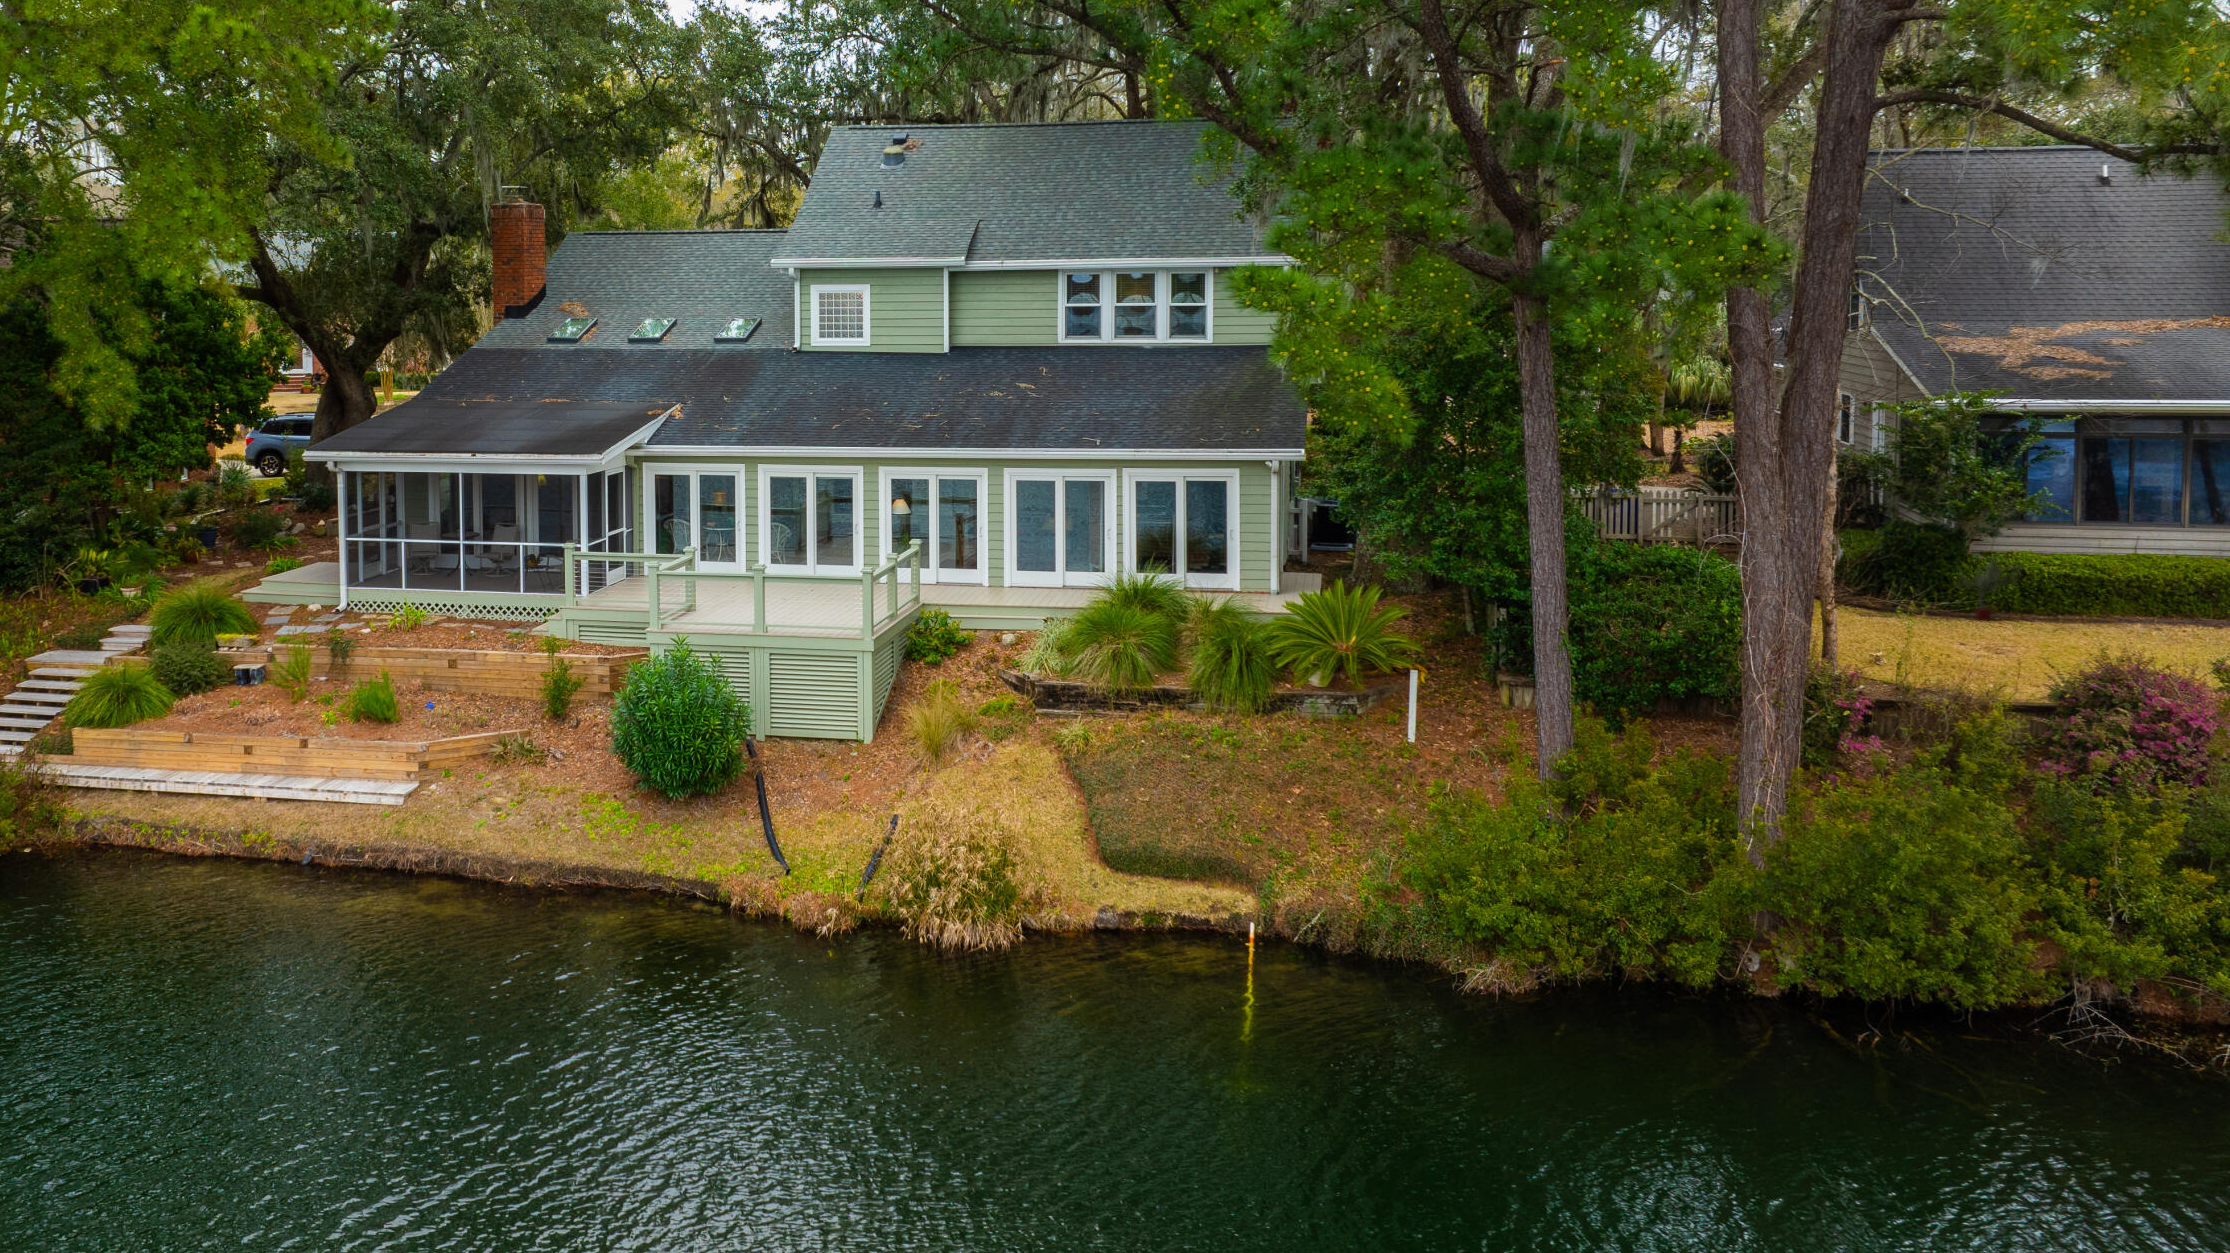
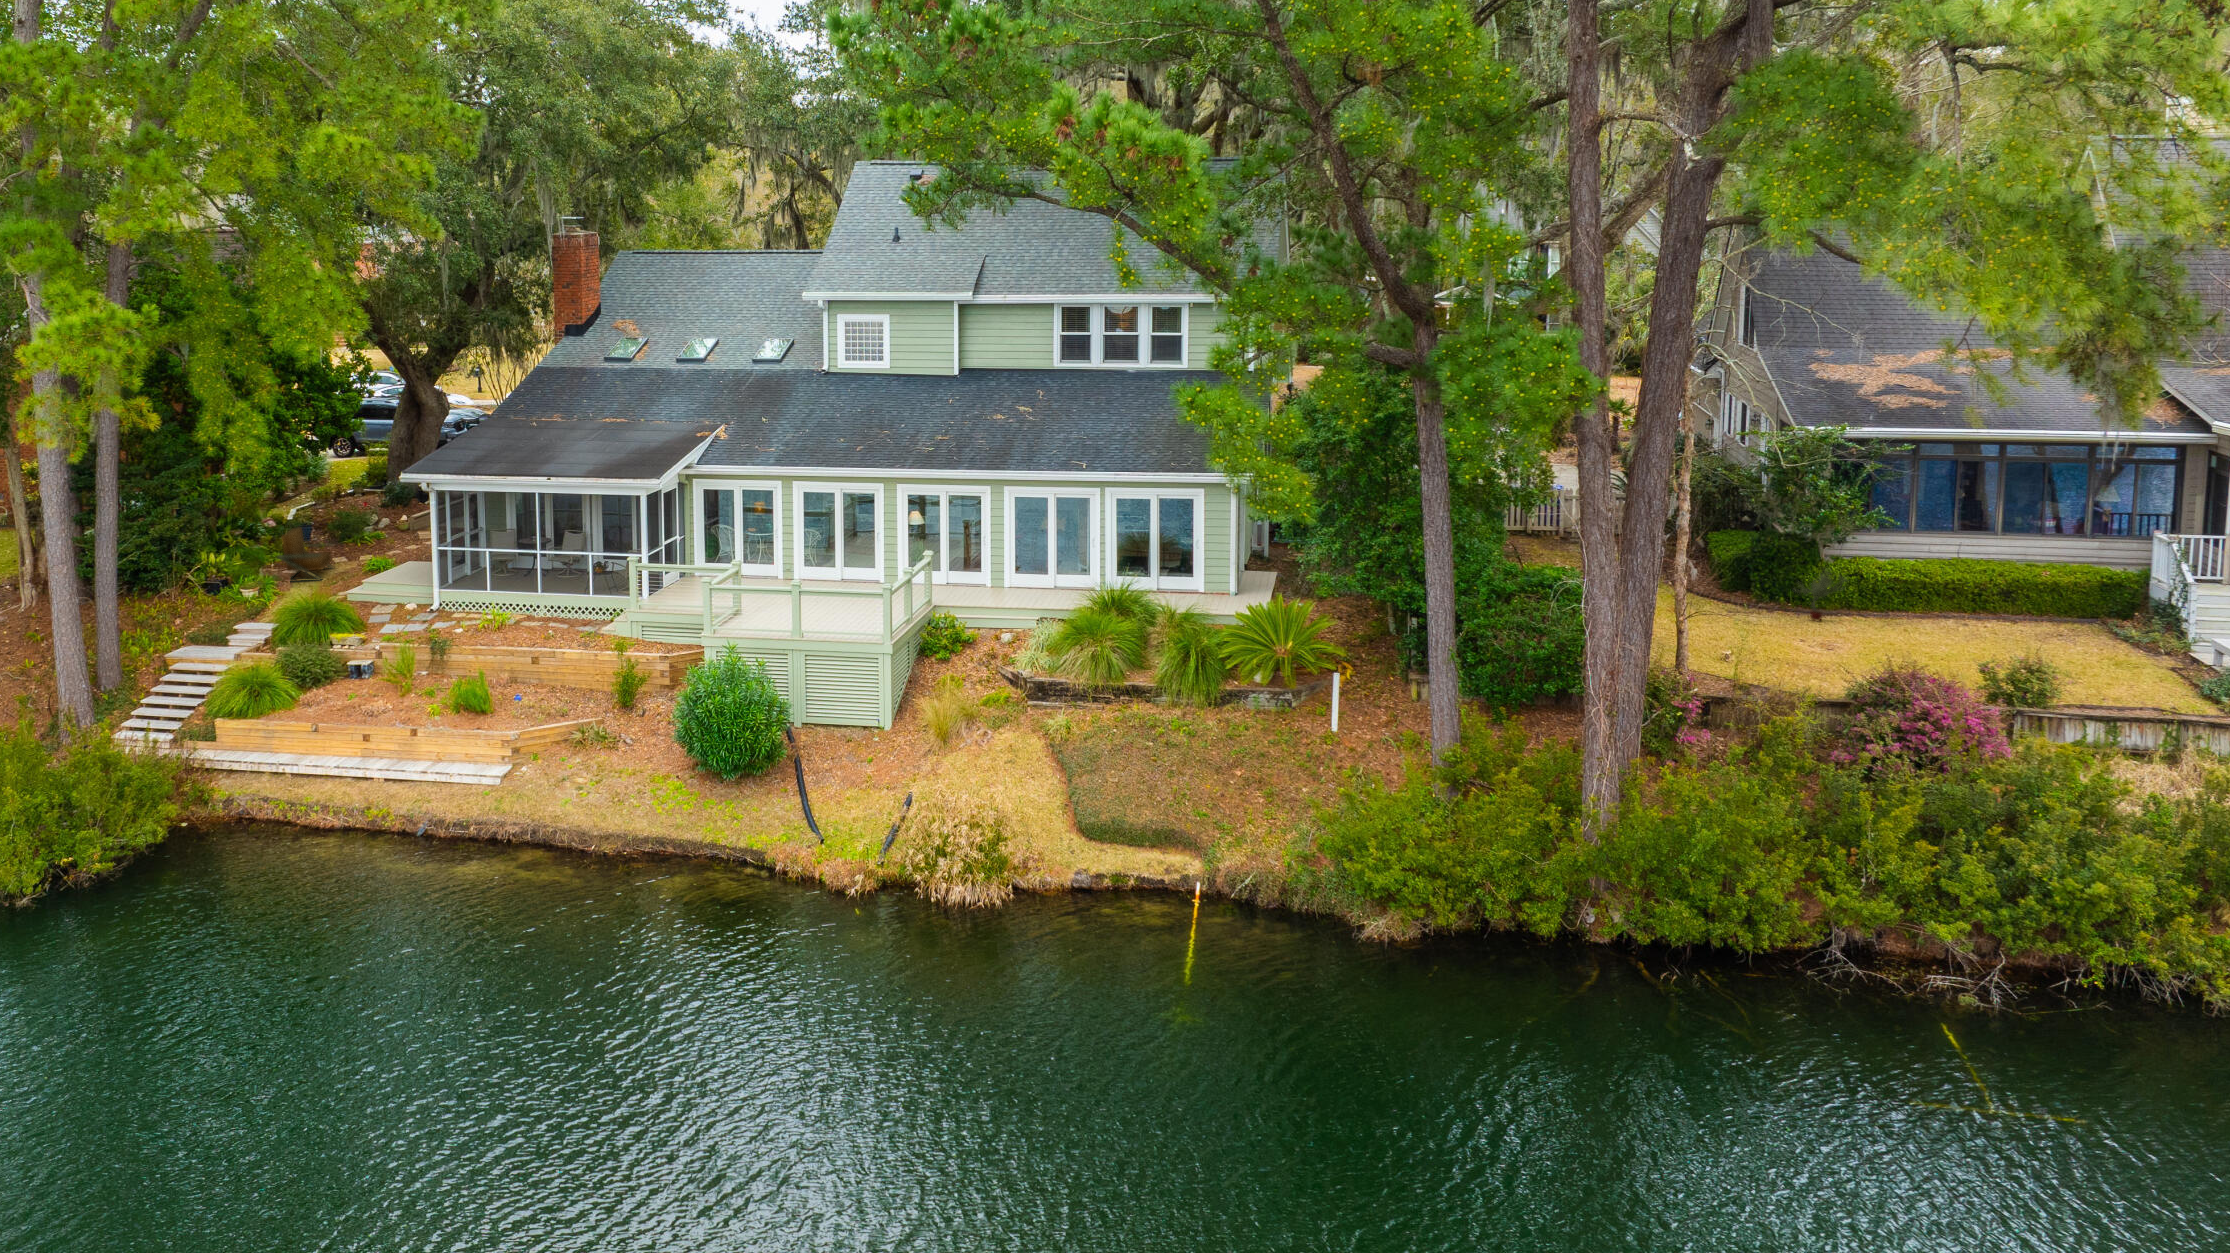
lounge chair: none [169,524,237,585] -> present [278,527,334,582]

